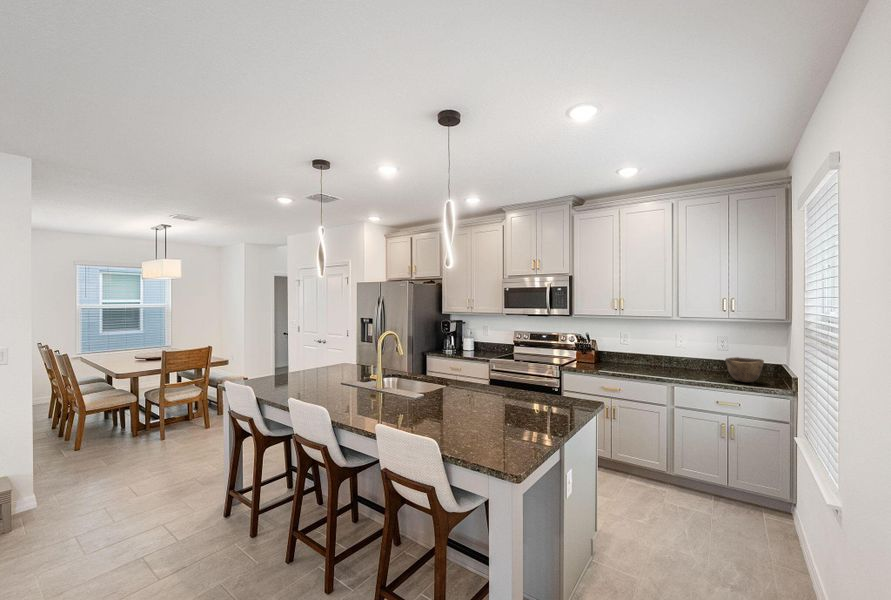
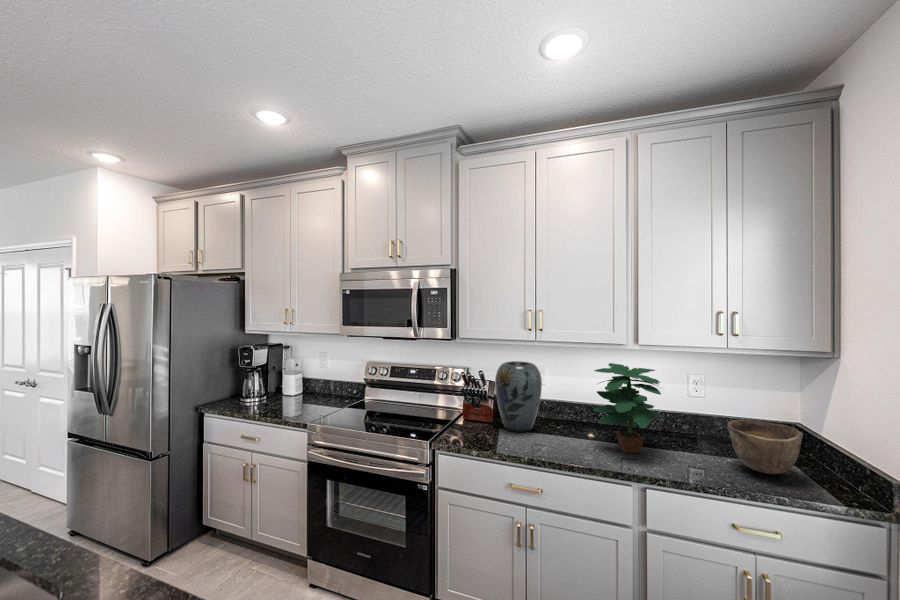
vase: none [596,329,624,367] -> present [495,361,542,432]
potted plant: none [652,329,694,375] -> present [593,363,662,453]

